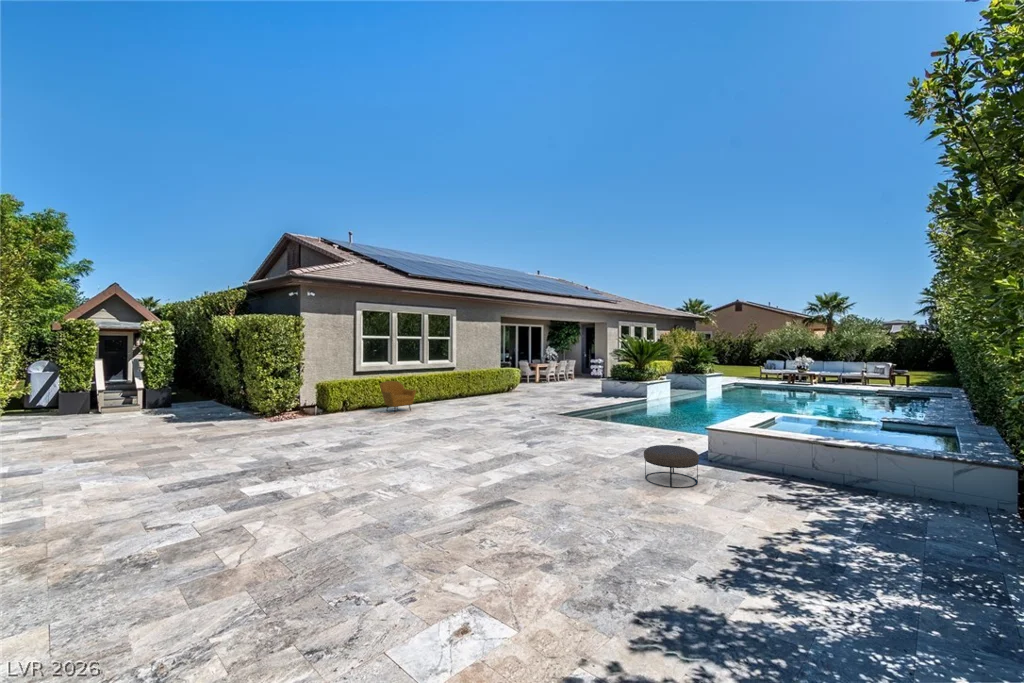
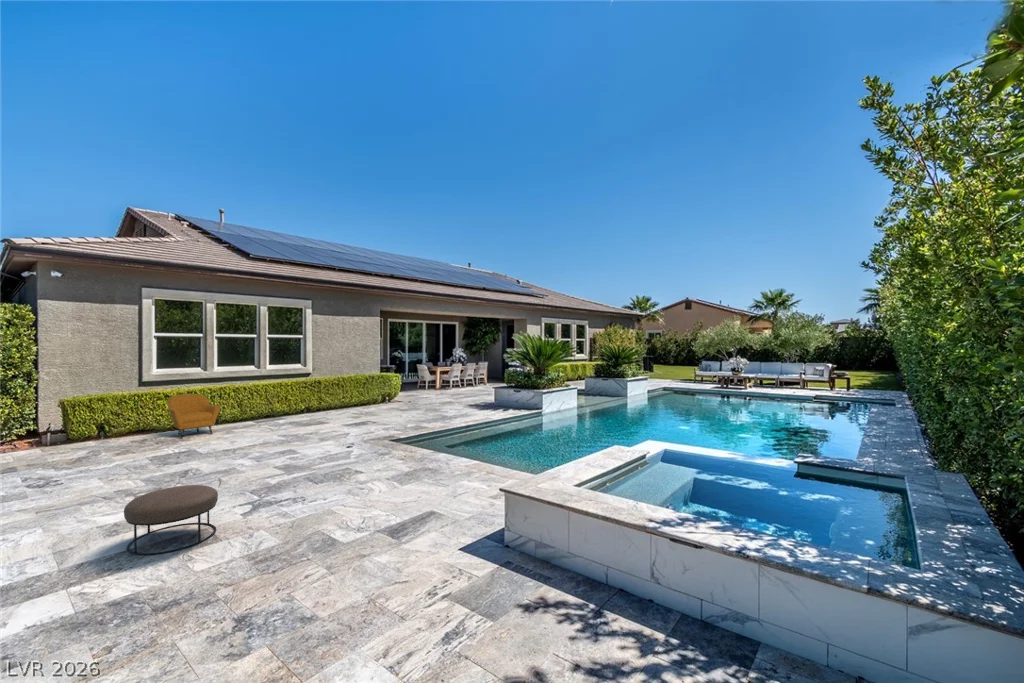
ottoman: present [644,445,699,488] -> present [124,485,218,555]

